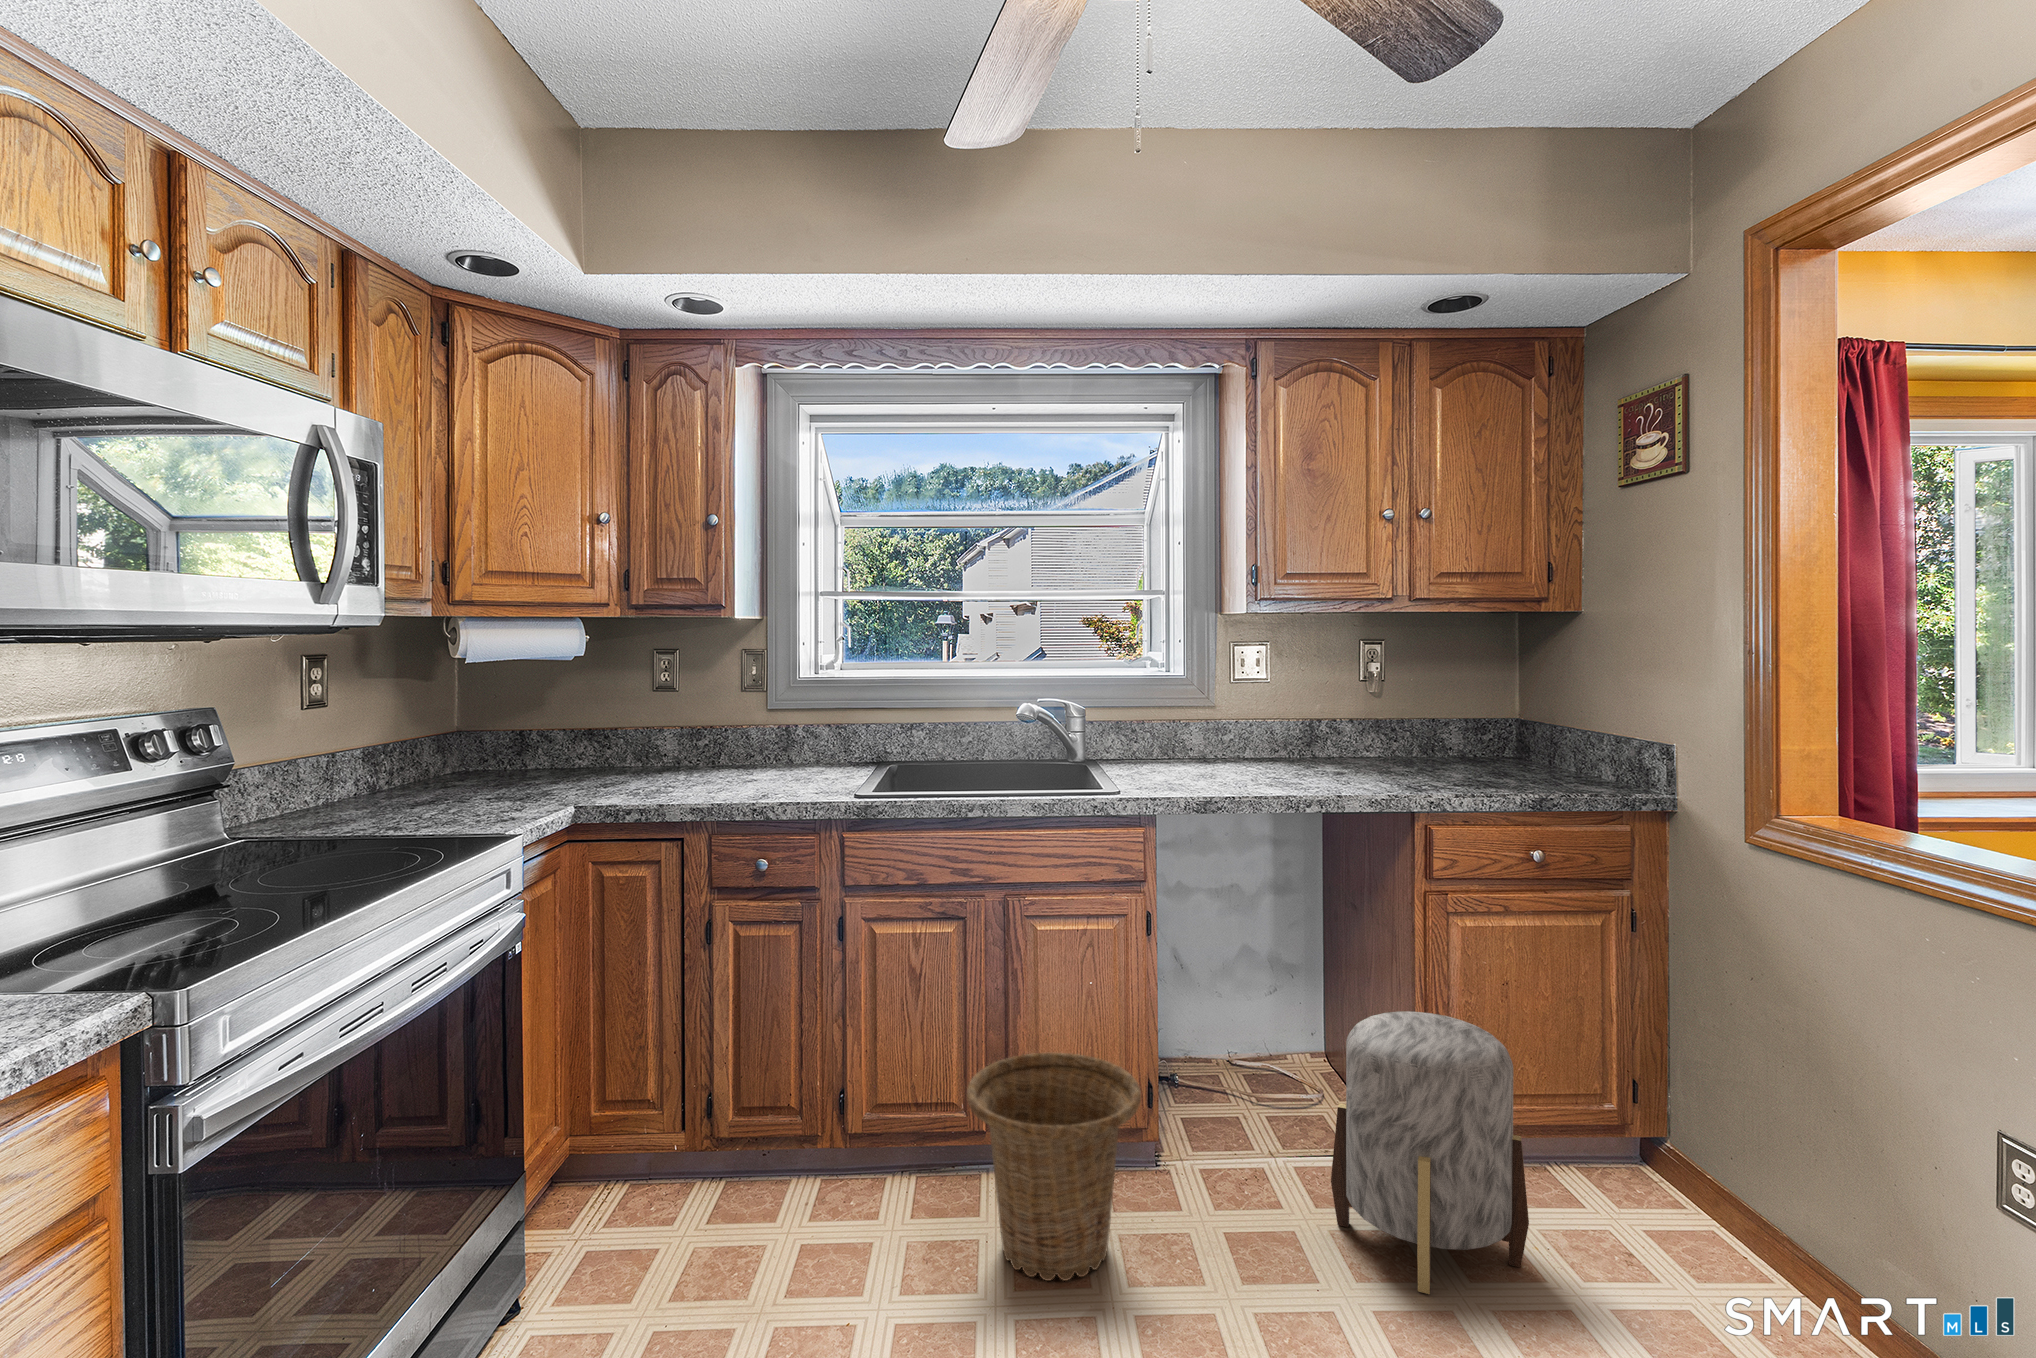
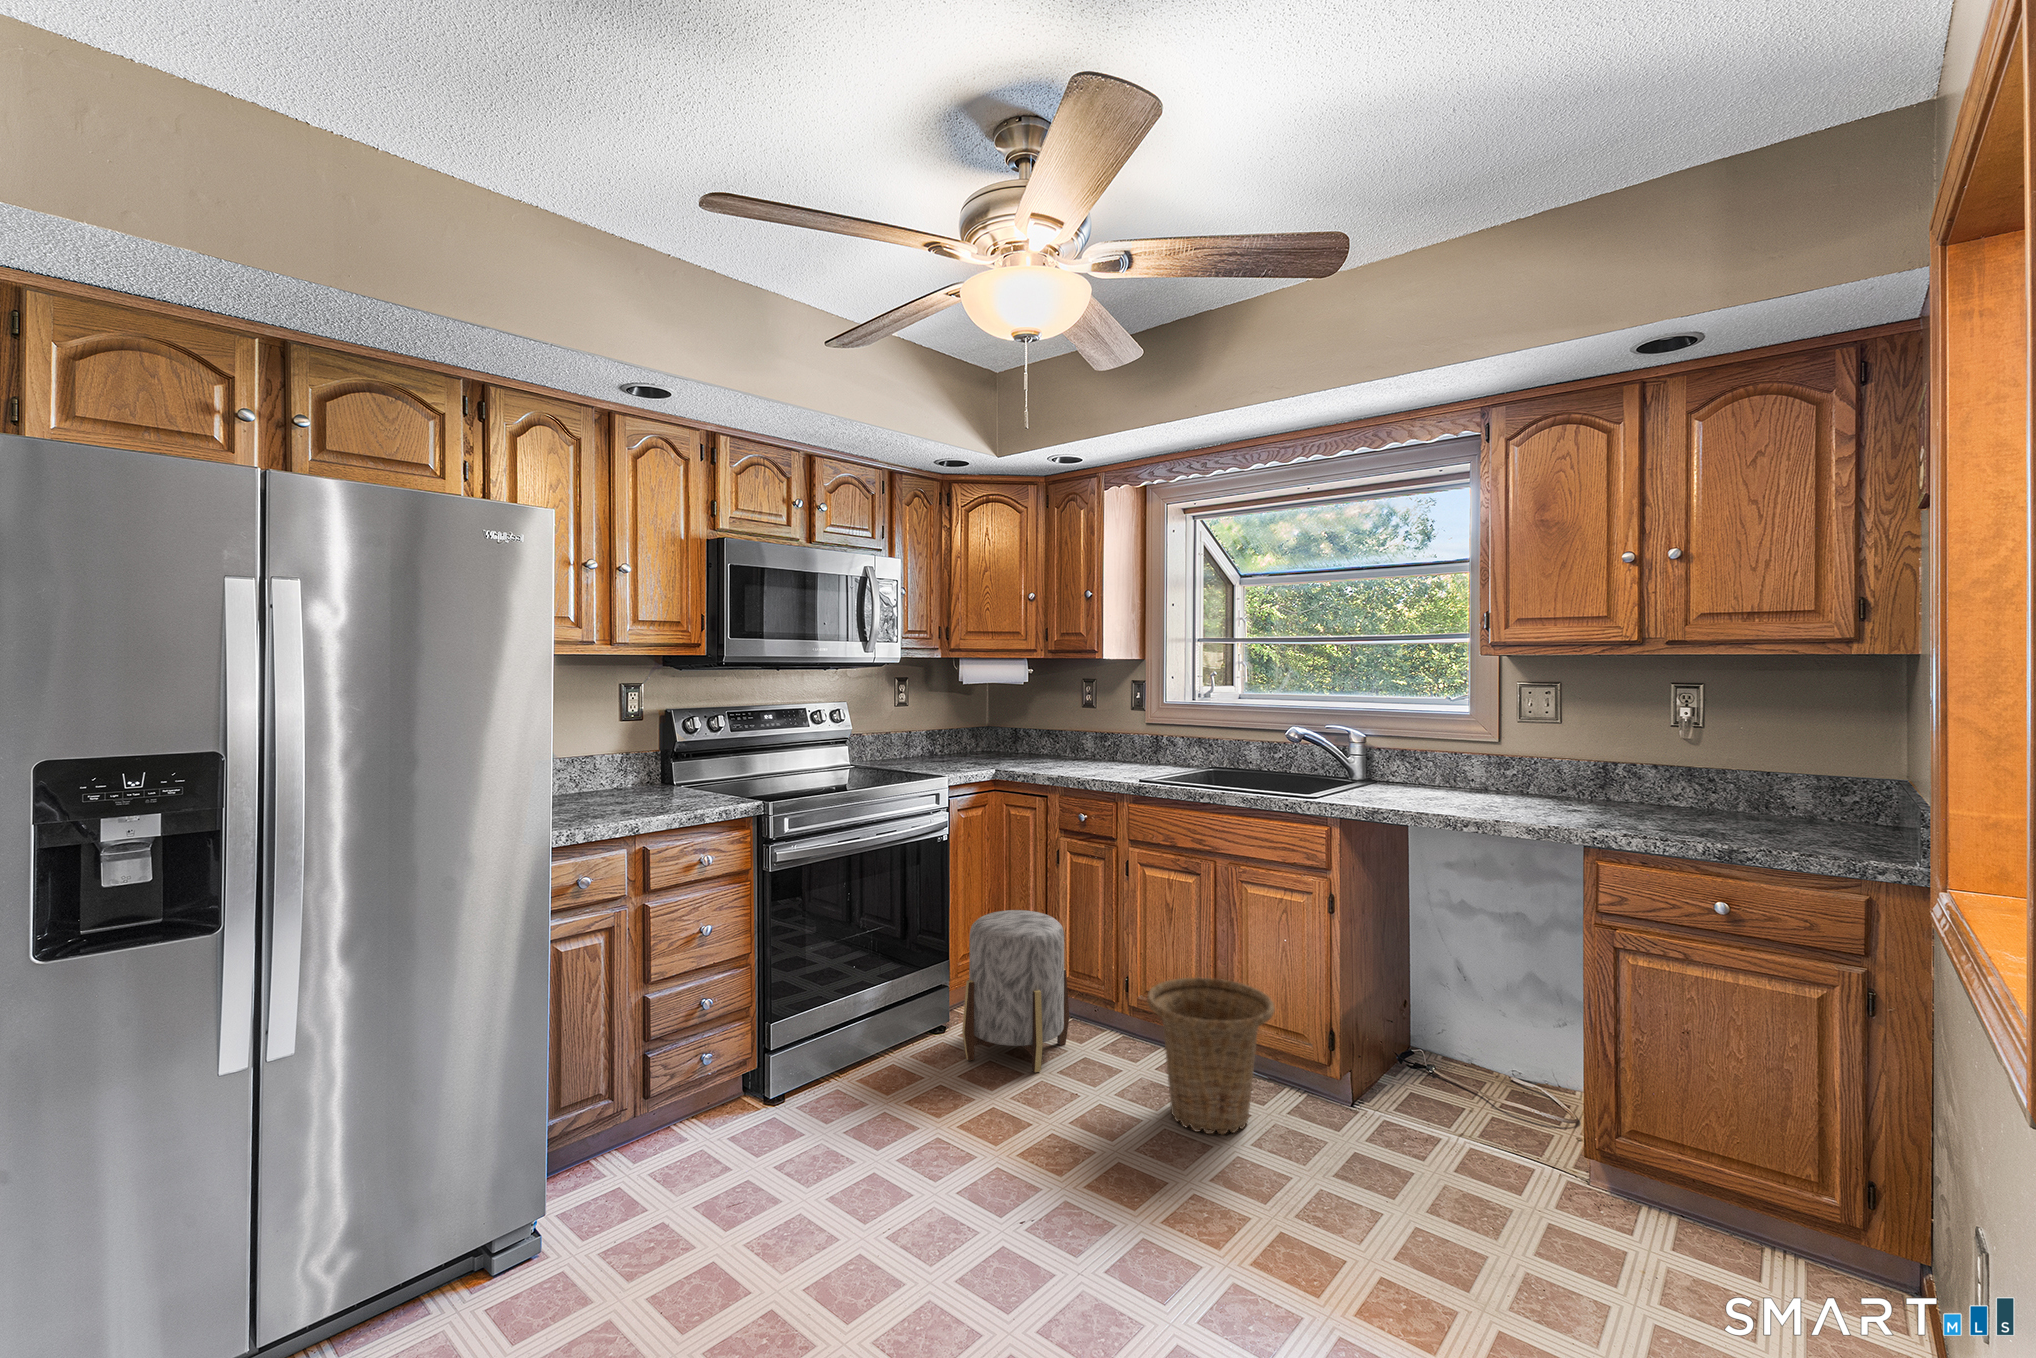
stool: present [1331,1012,1529,1294] -> present [962,910,1069,1072]

